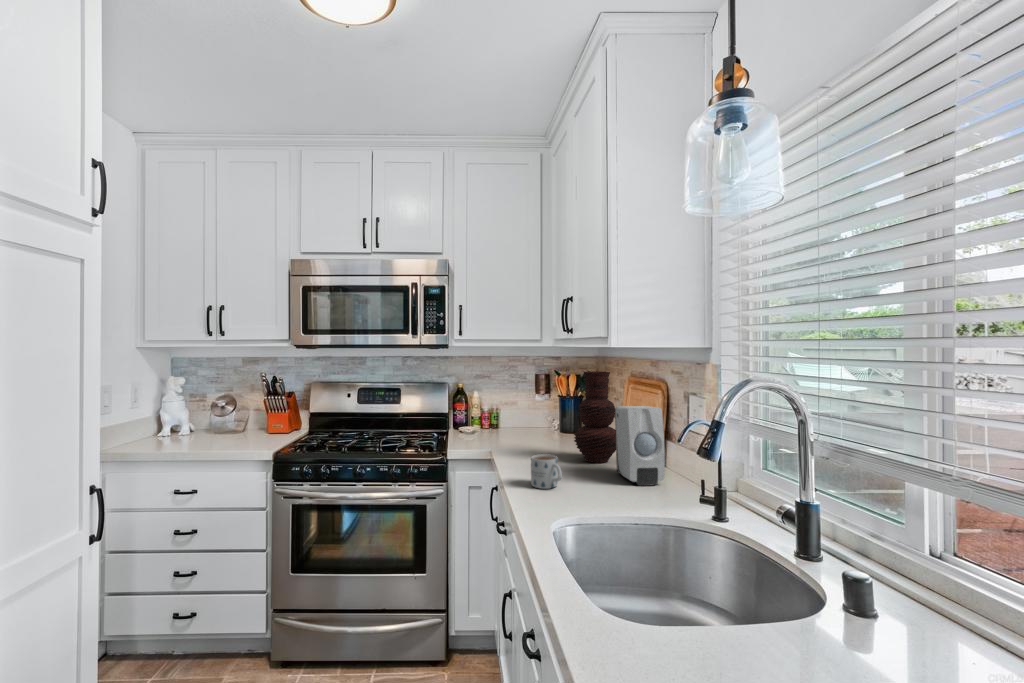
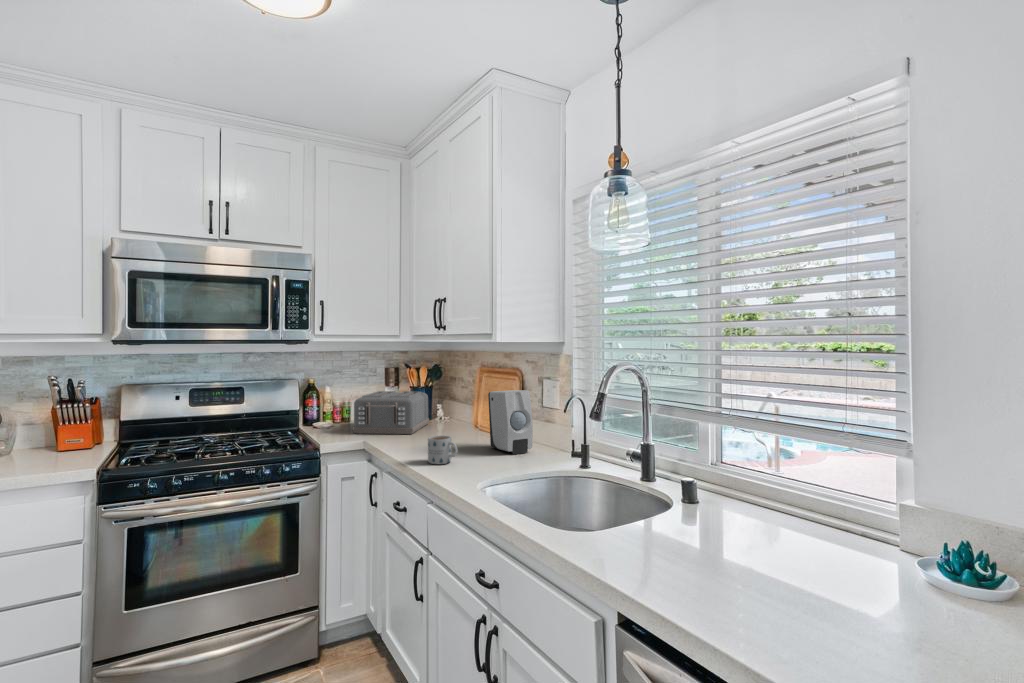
vase: present [574,371,616,463] -> none [447,363,486,442]
toaster: none [489,398,573,447] -> present [353,391,429,434]

